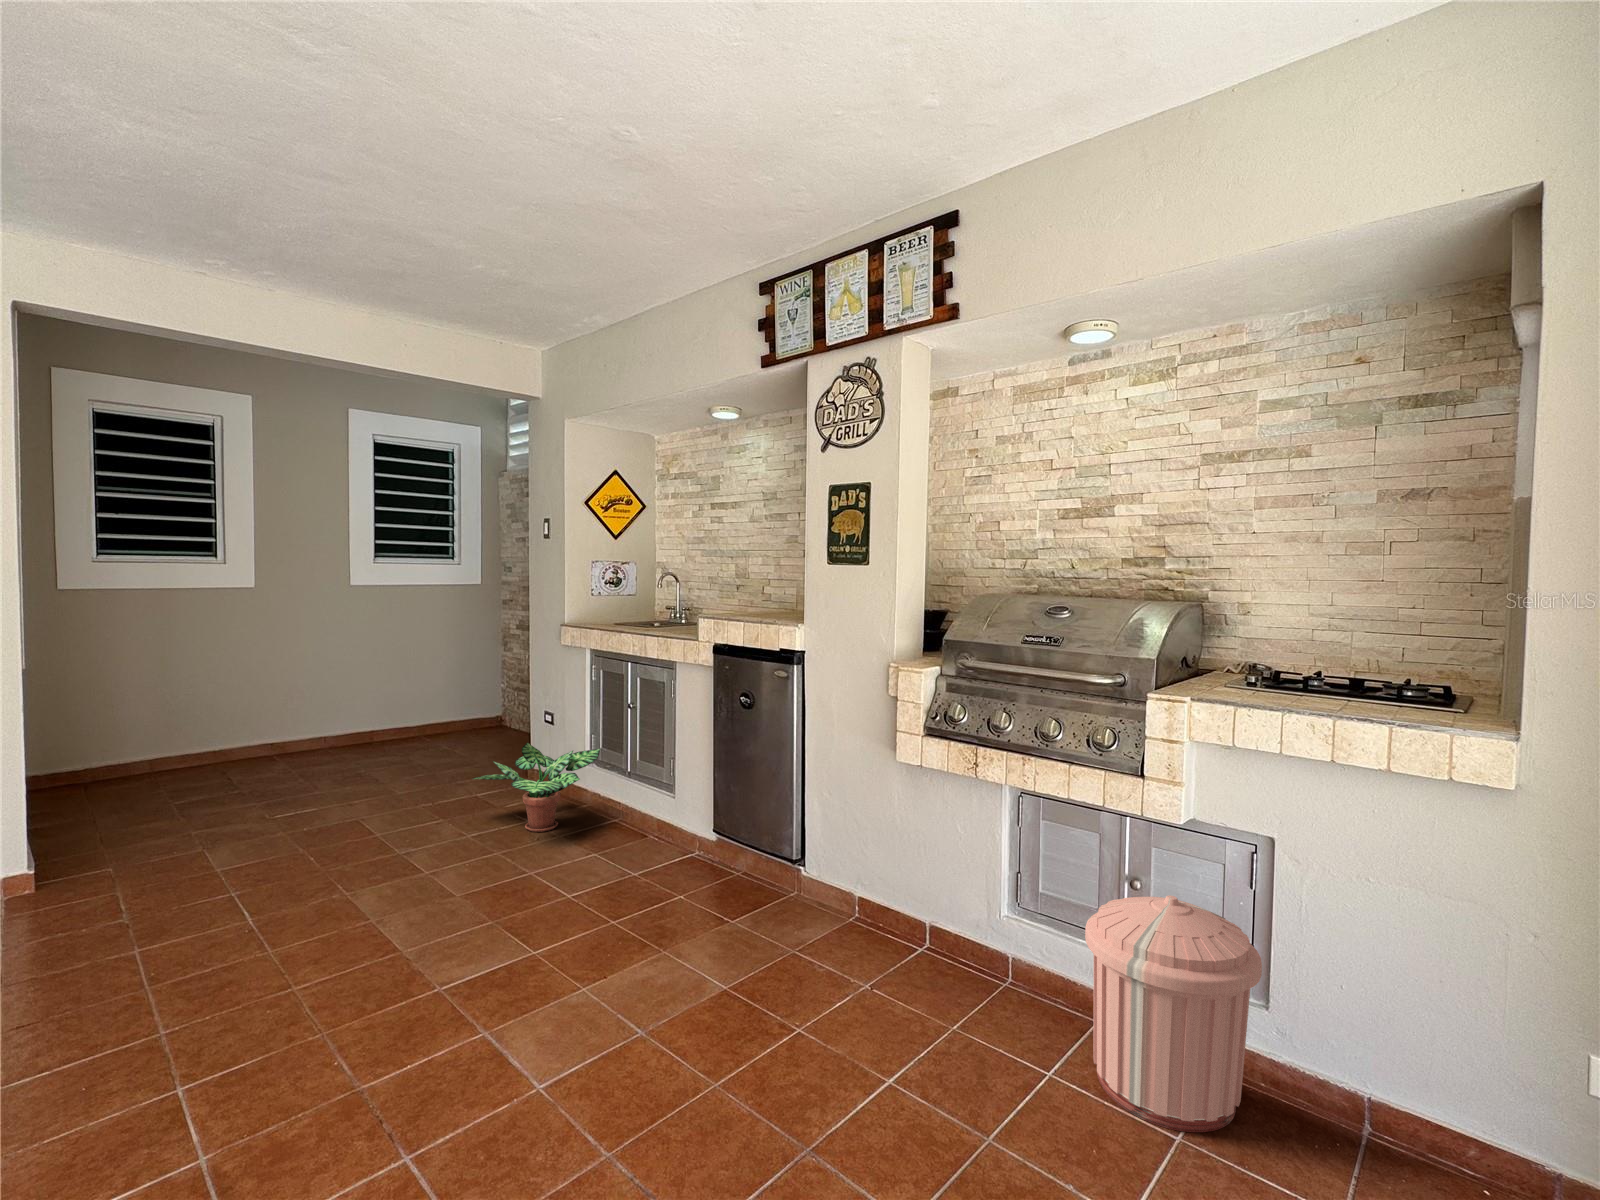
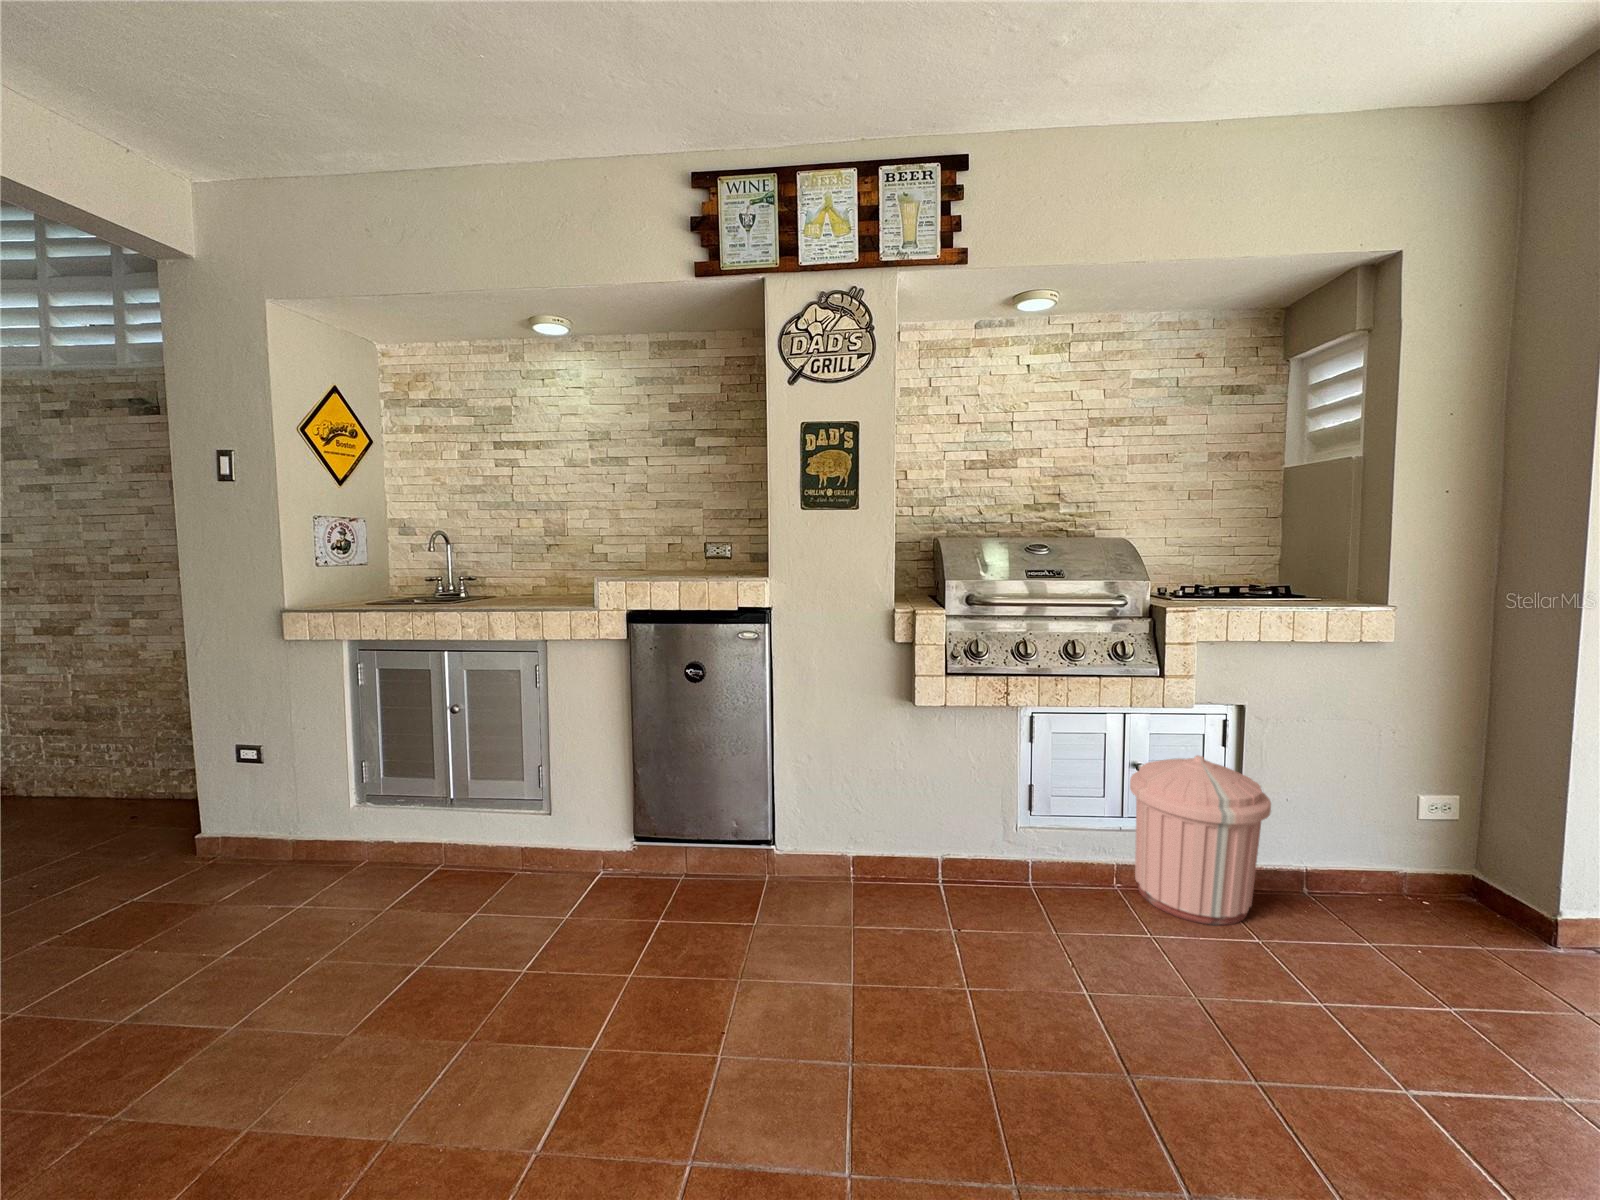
potted plant: present [473,743,600,832] -> none [178,766,407,908]

